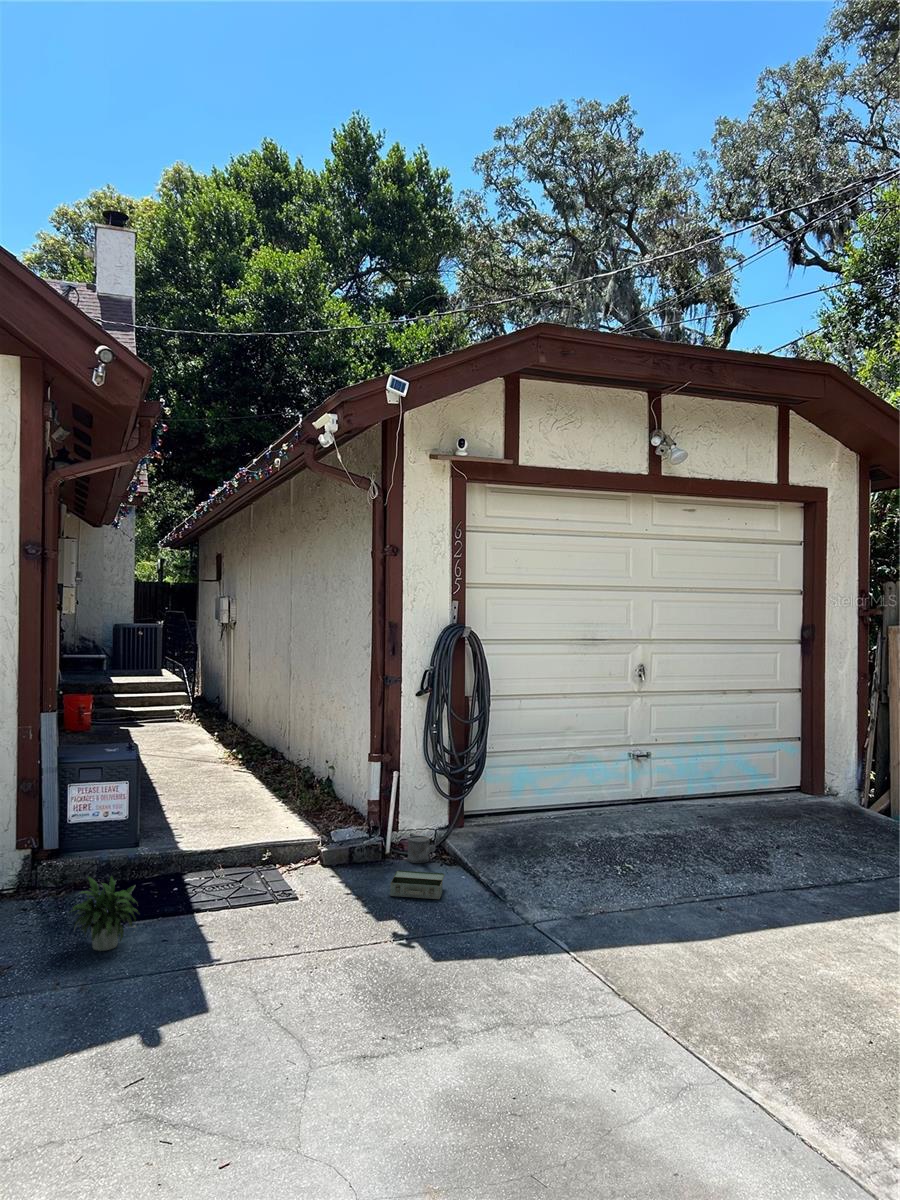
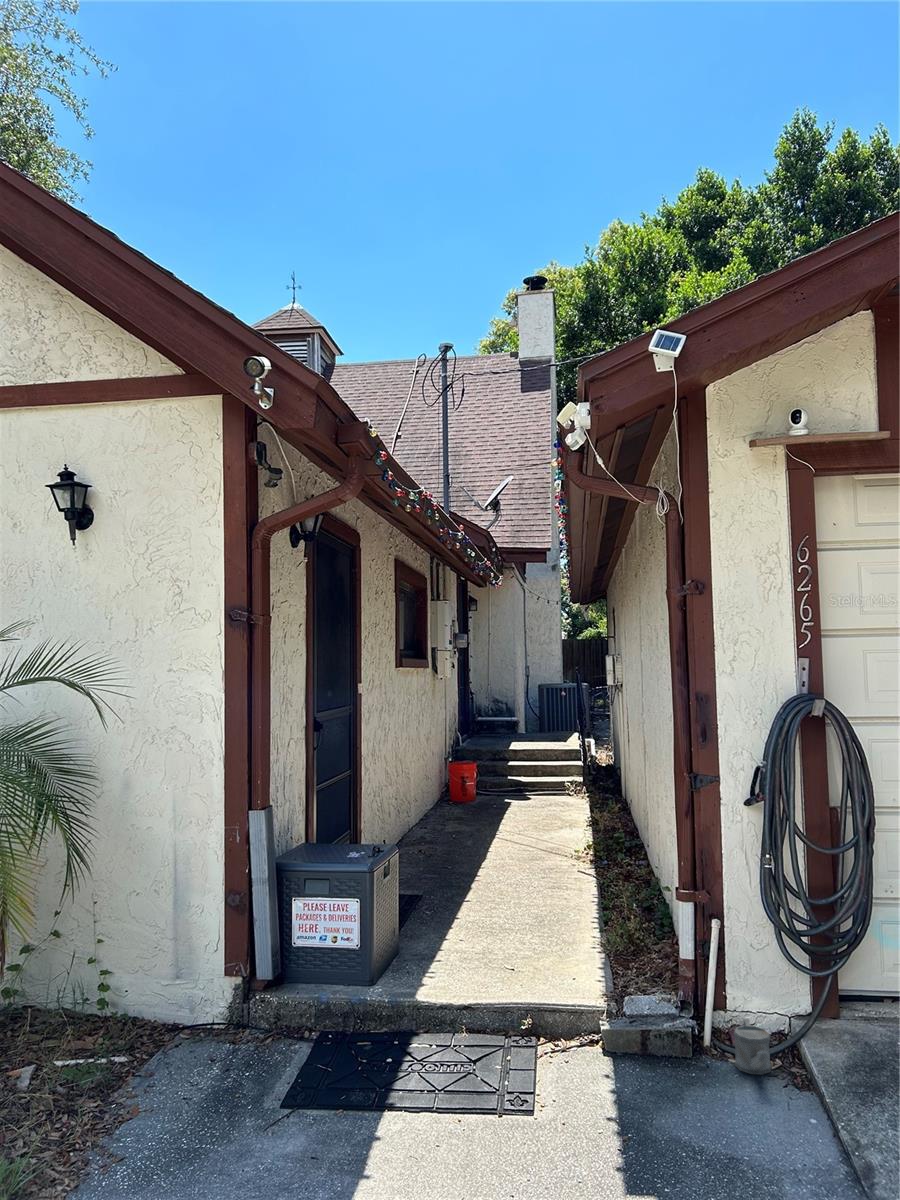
toolbox: present [390,870,445,899] -> none [673,1089,772,1161]
potted plant: present [71,876,139,951] -> none [197,1038,300,1150]

